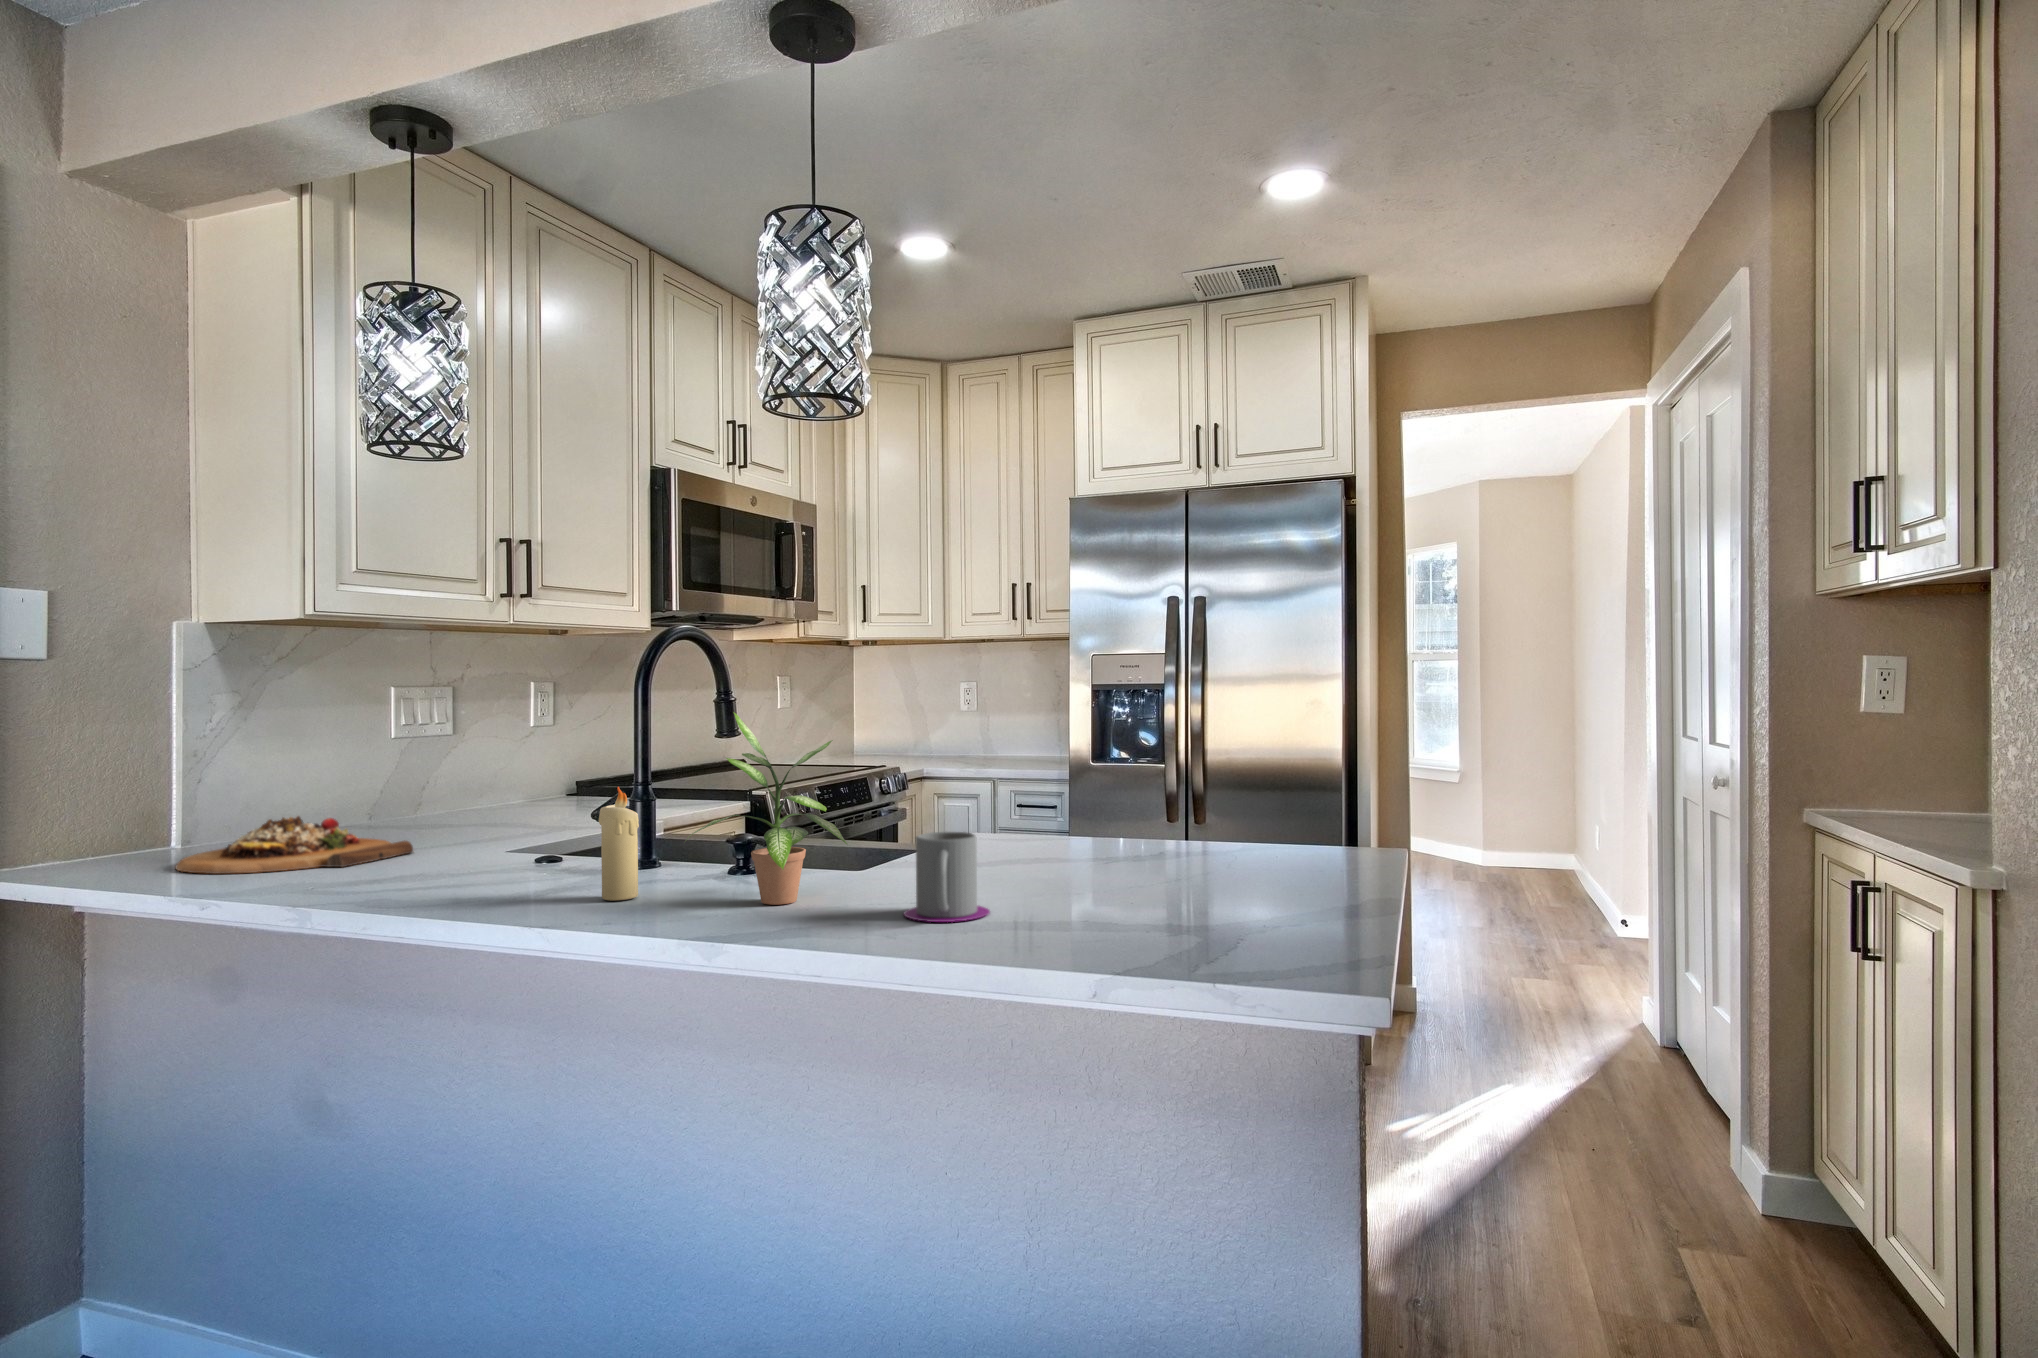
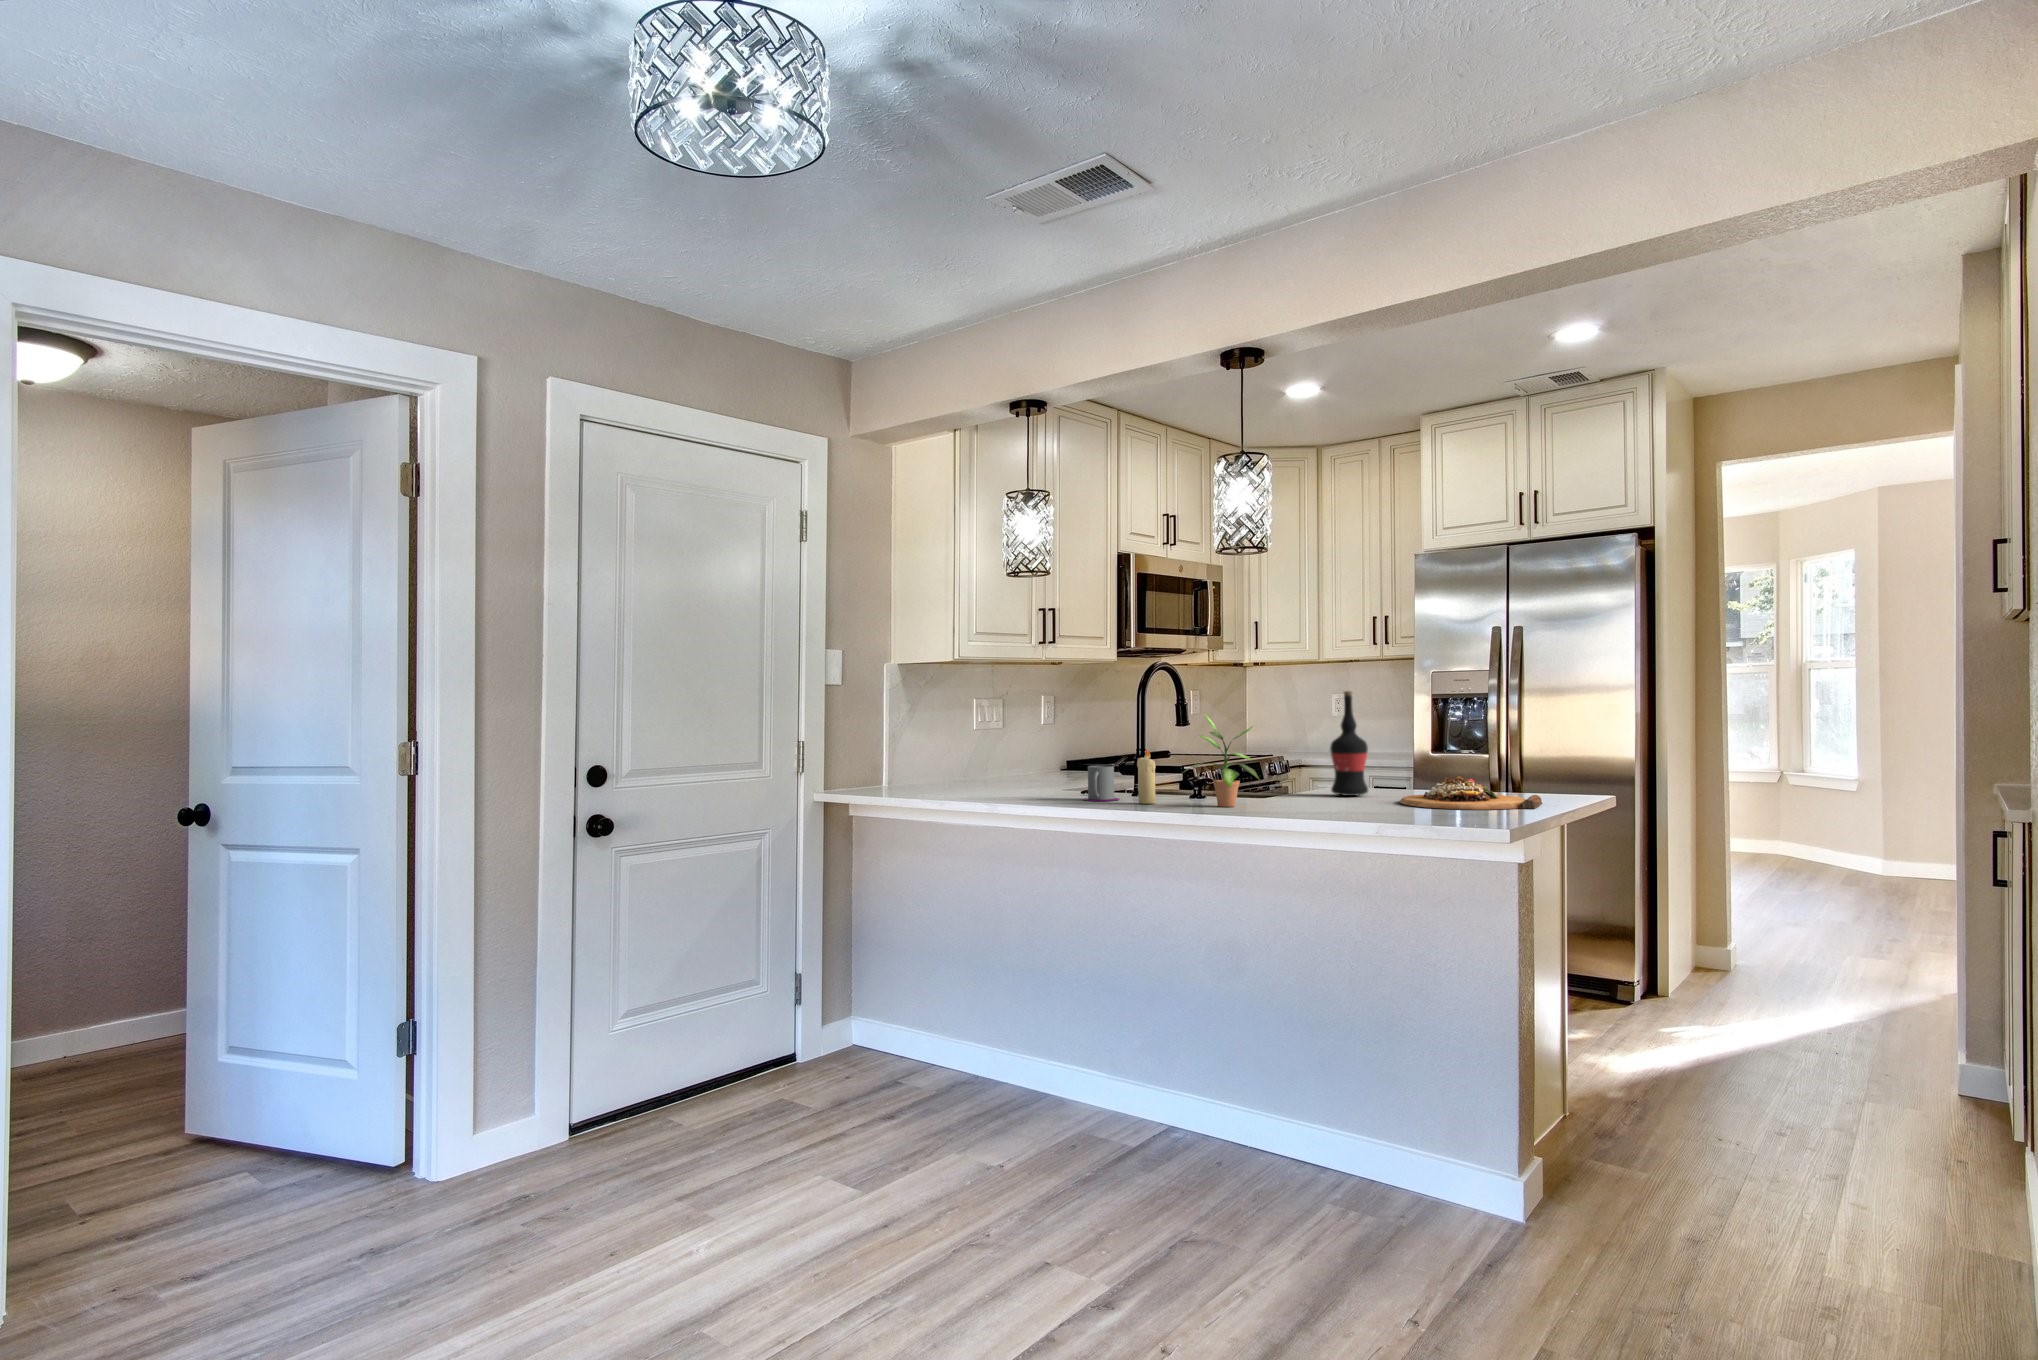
wine bottle: none [974,673,1037,855] -> present [1330,691,1368,796]
cutting board: present [176,816,414,874] -> present [1400,776,1542,810]
mug: present [904,832,990,922] -> present [1083,765,1119,801]

